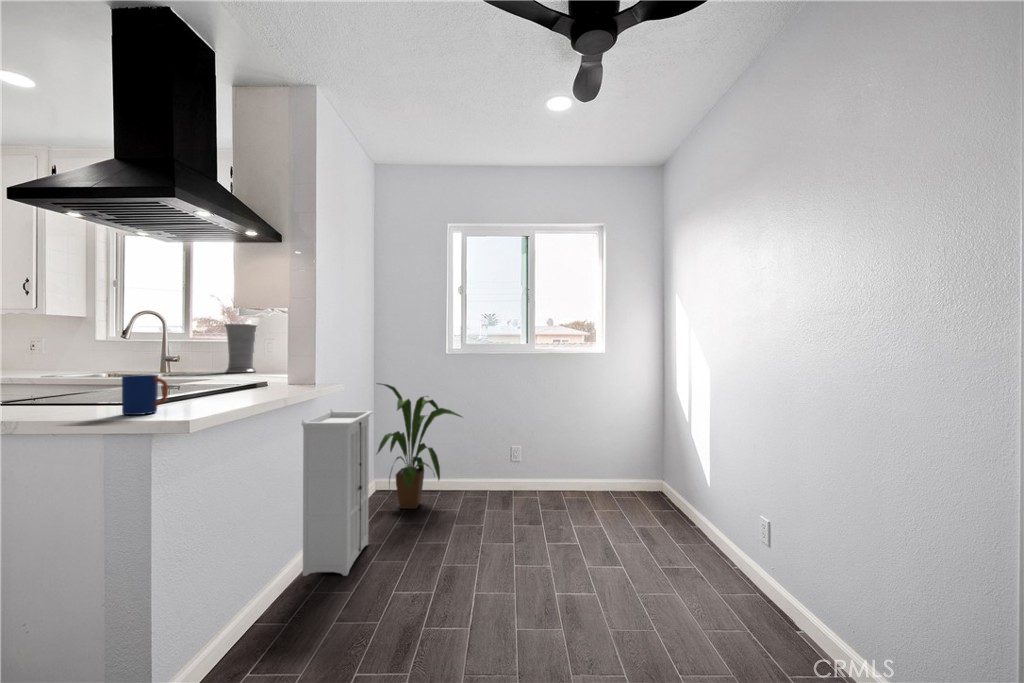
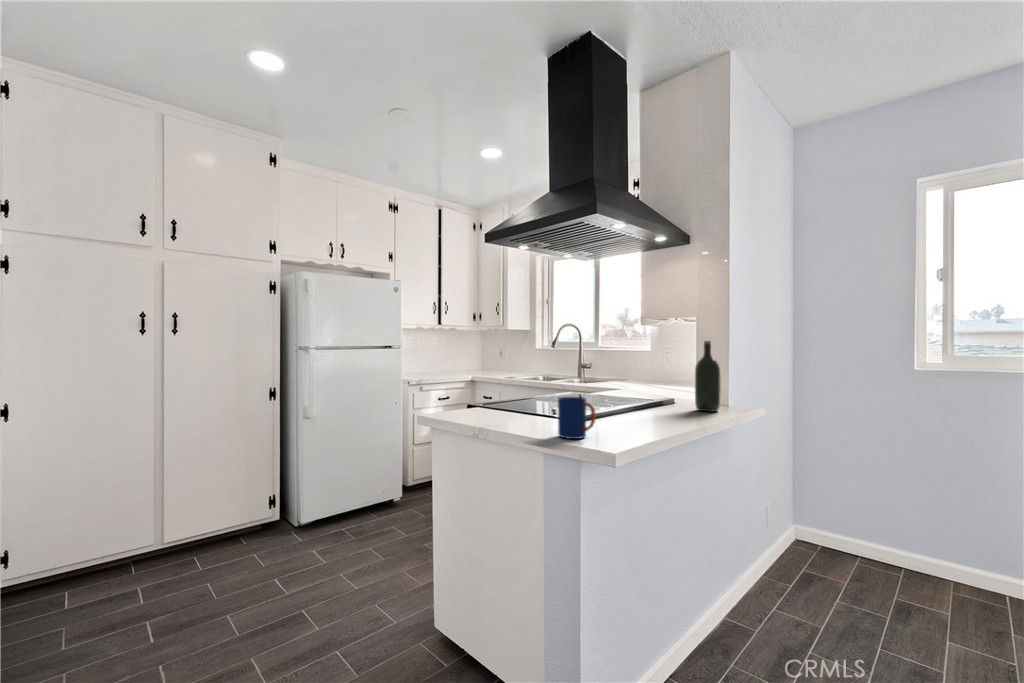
vase: present [224,324,258,373] -> none [630,334,662,383]
wine bottle: none [281,327,304,388] -> present [695,341,721,412]
house plant: present [377,383,462,509] -> none [803,407,956,586]
storage cabinet: present [302,411,373,576] -> none [718,437,808,660]

